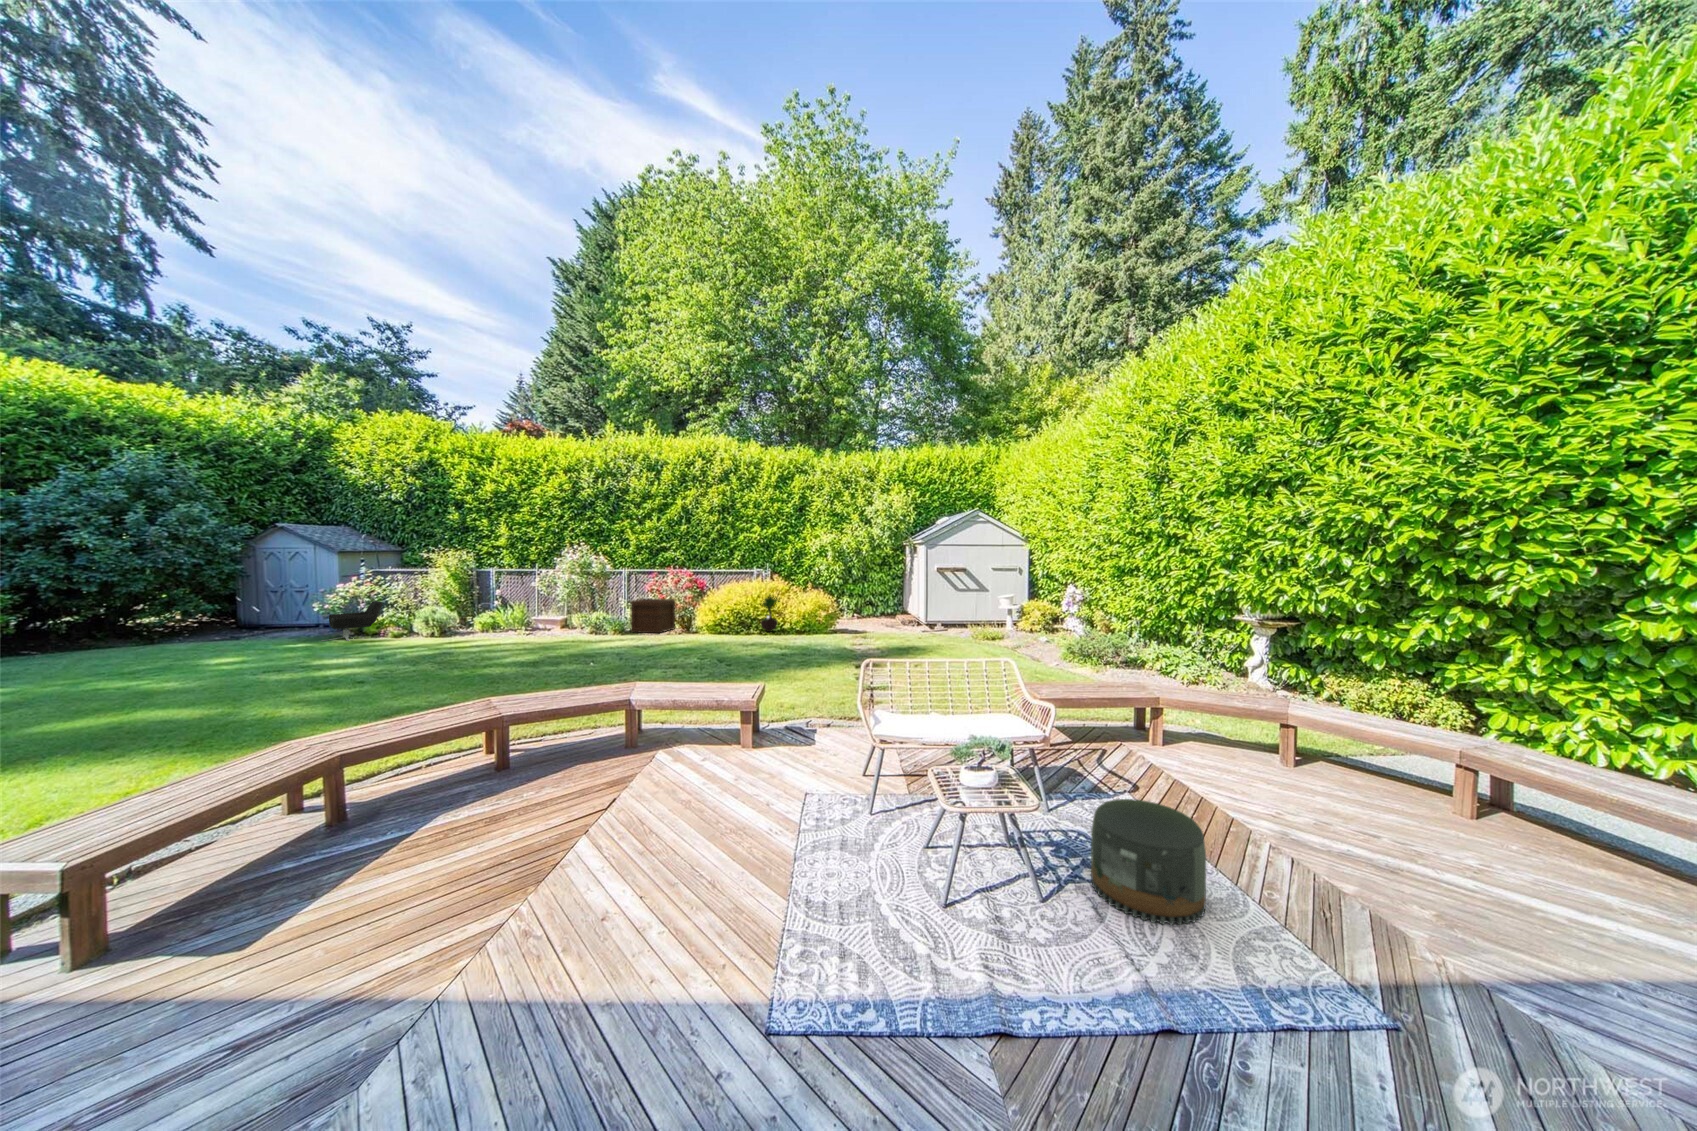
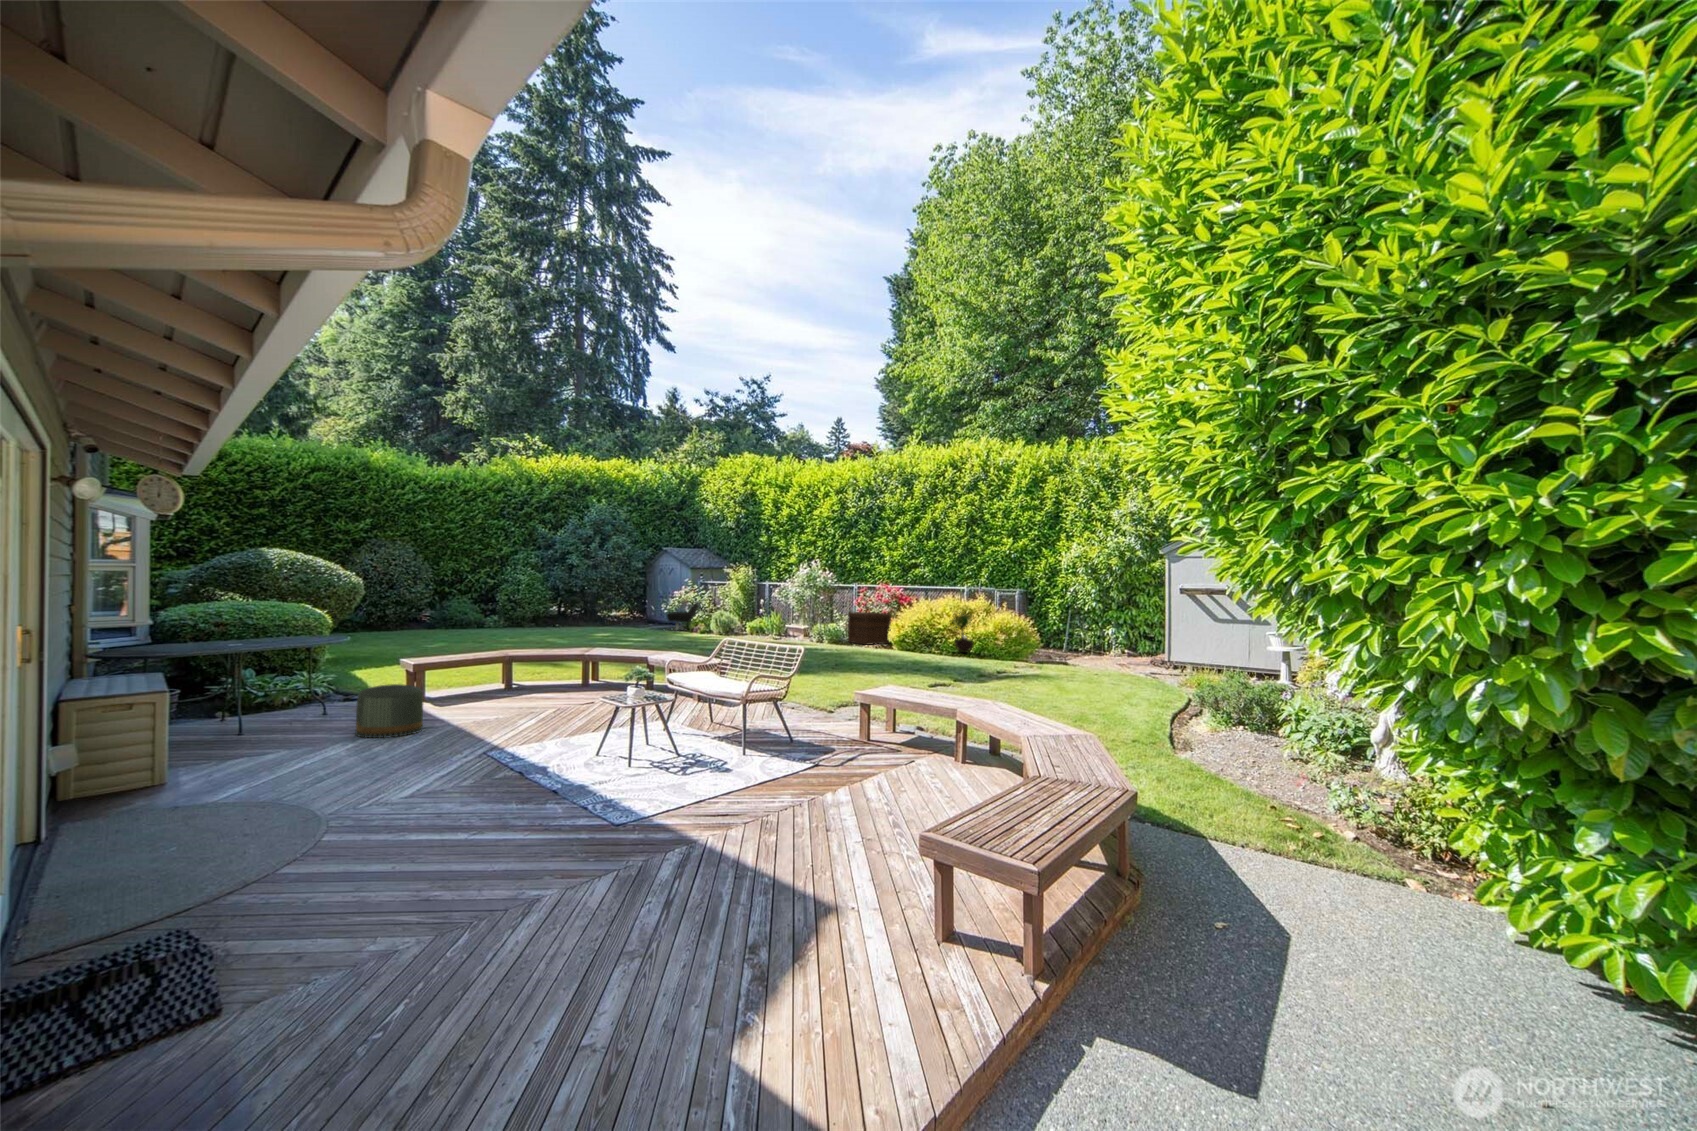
pouf: present [1091,799,1206,925] -> present [355,684,423,738]

